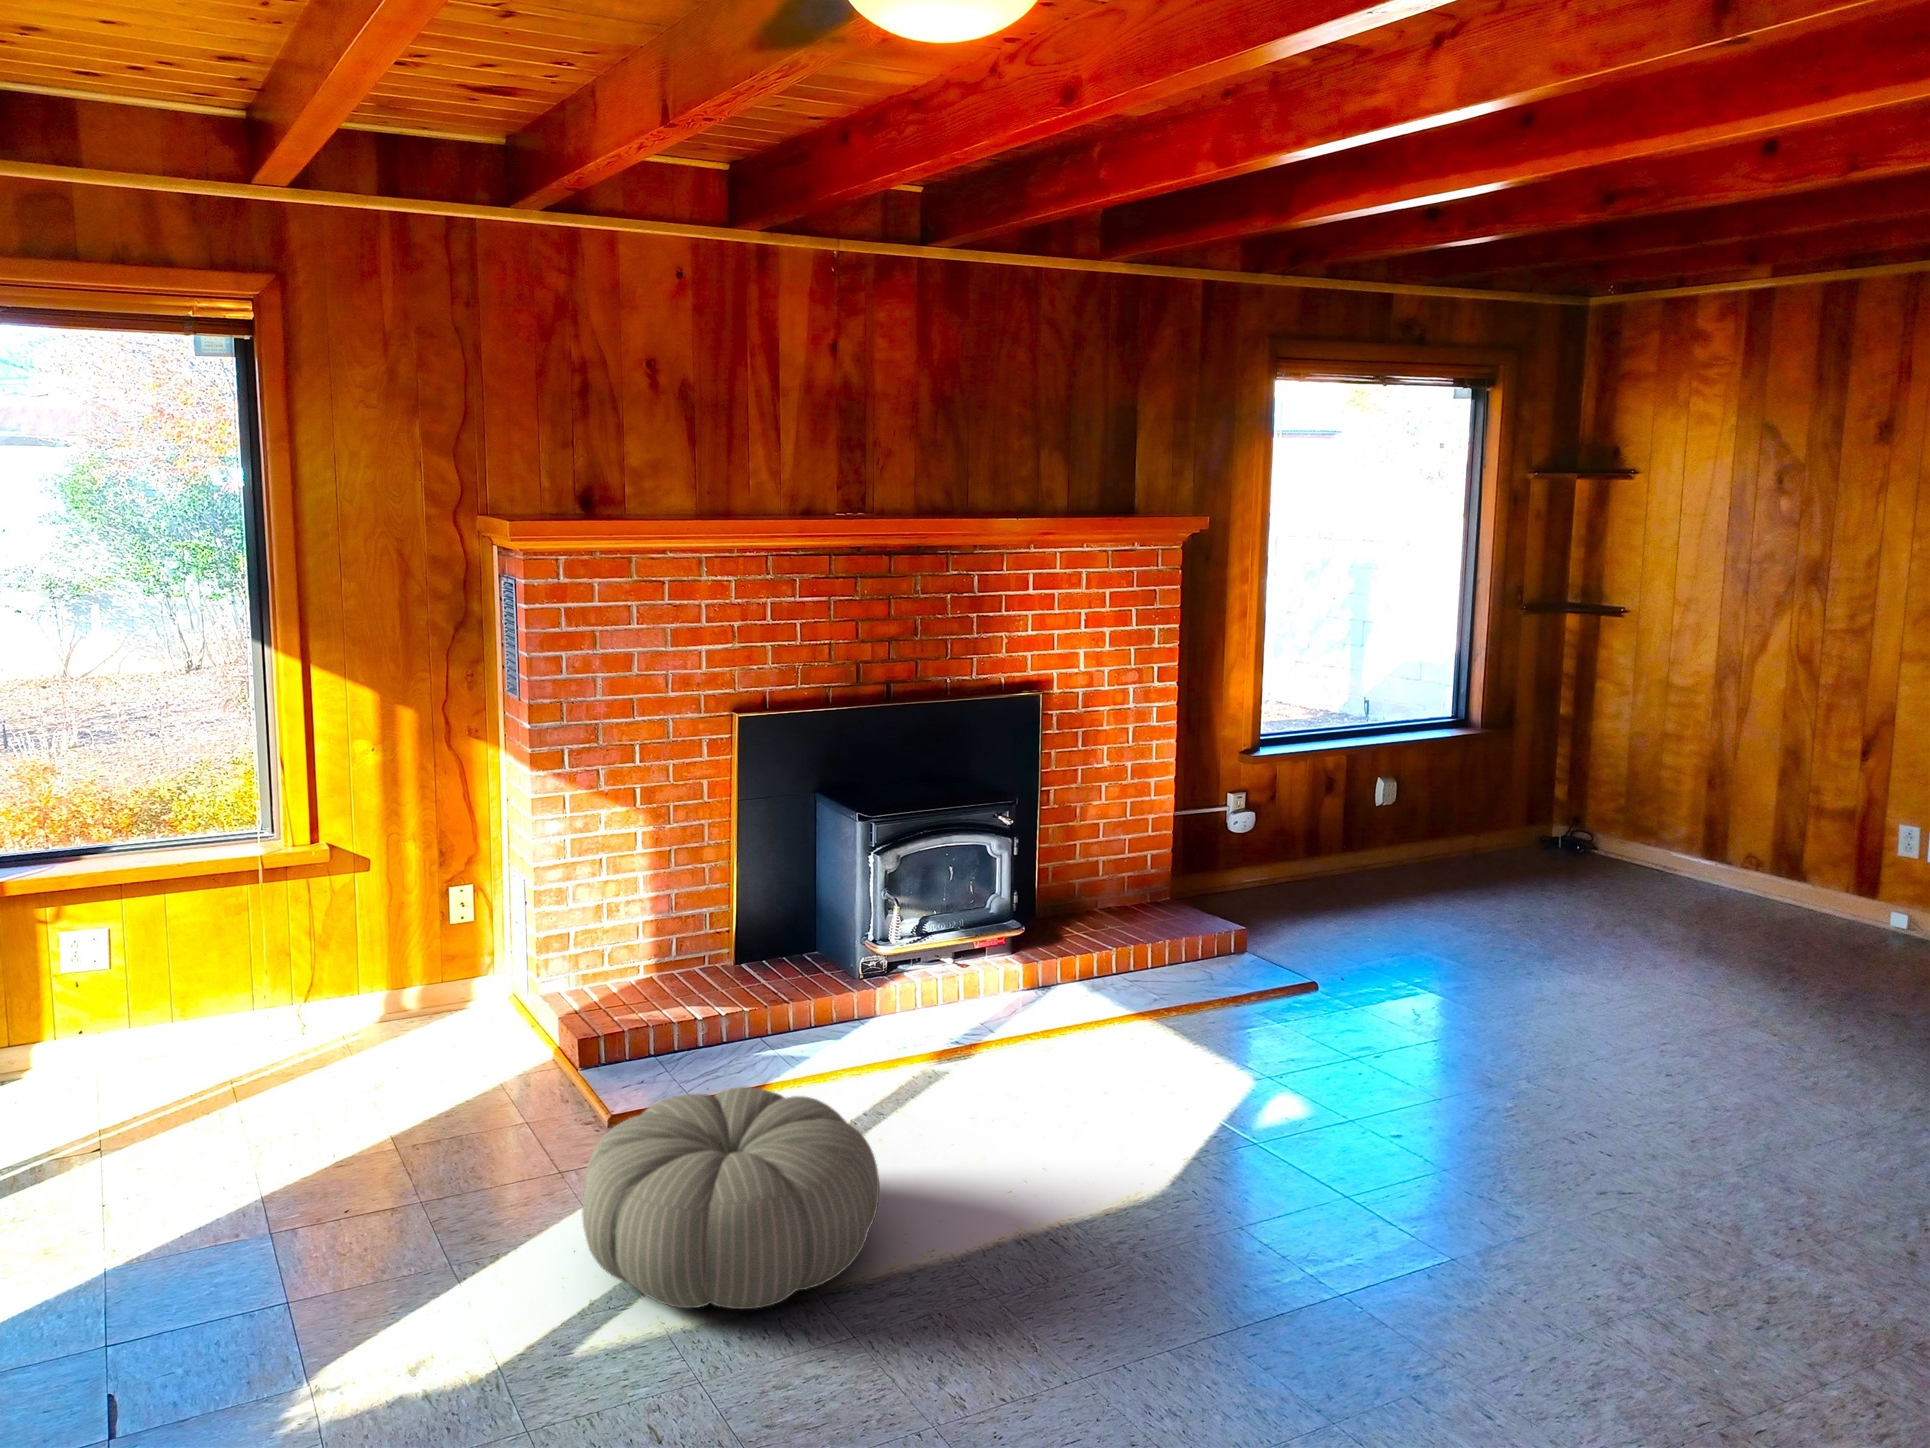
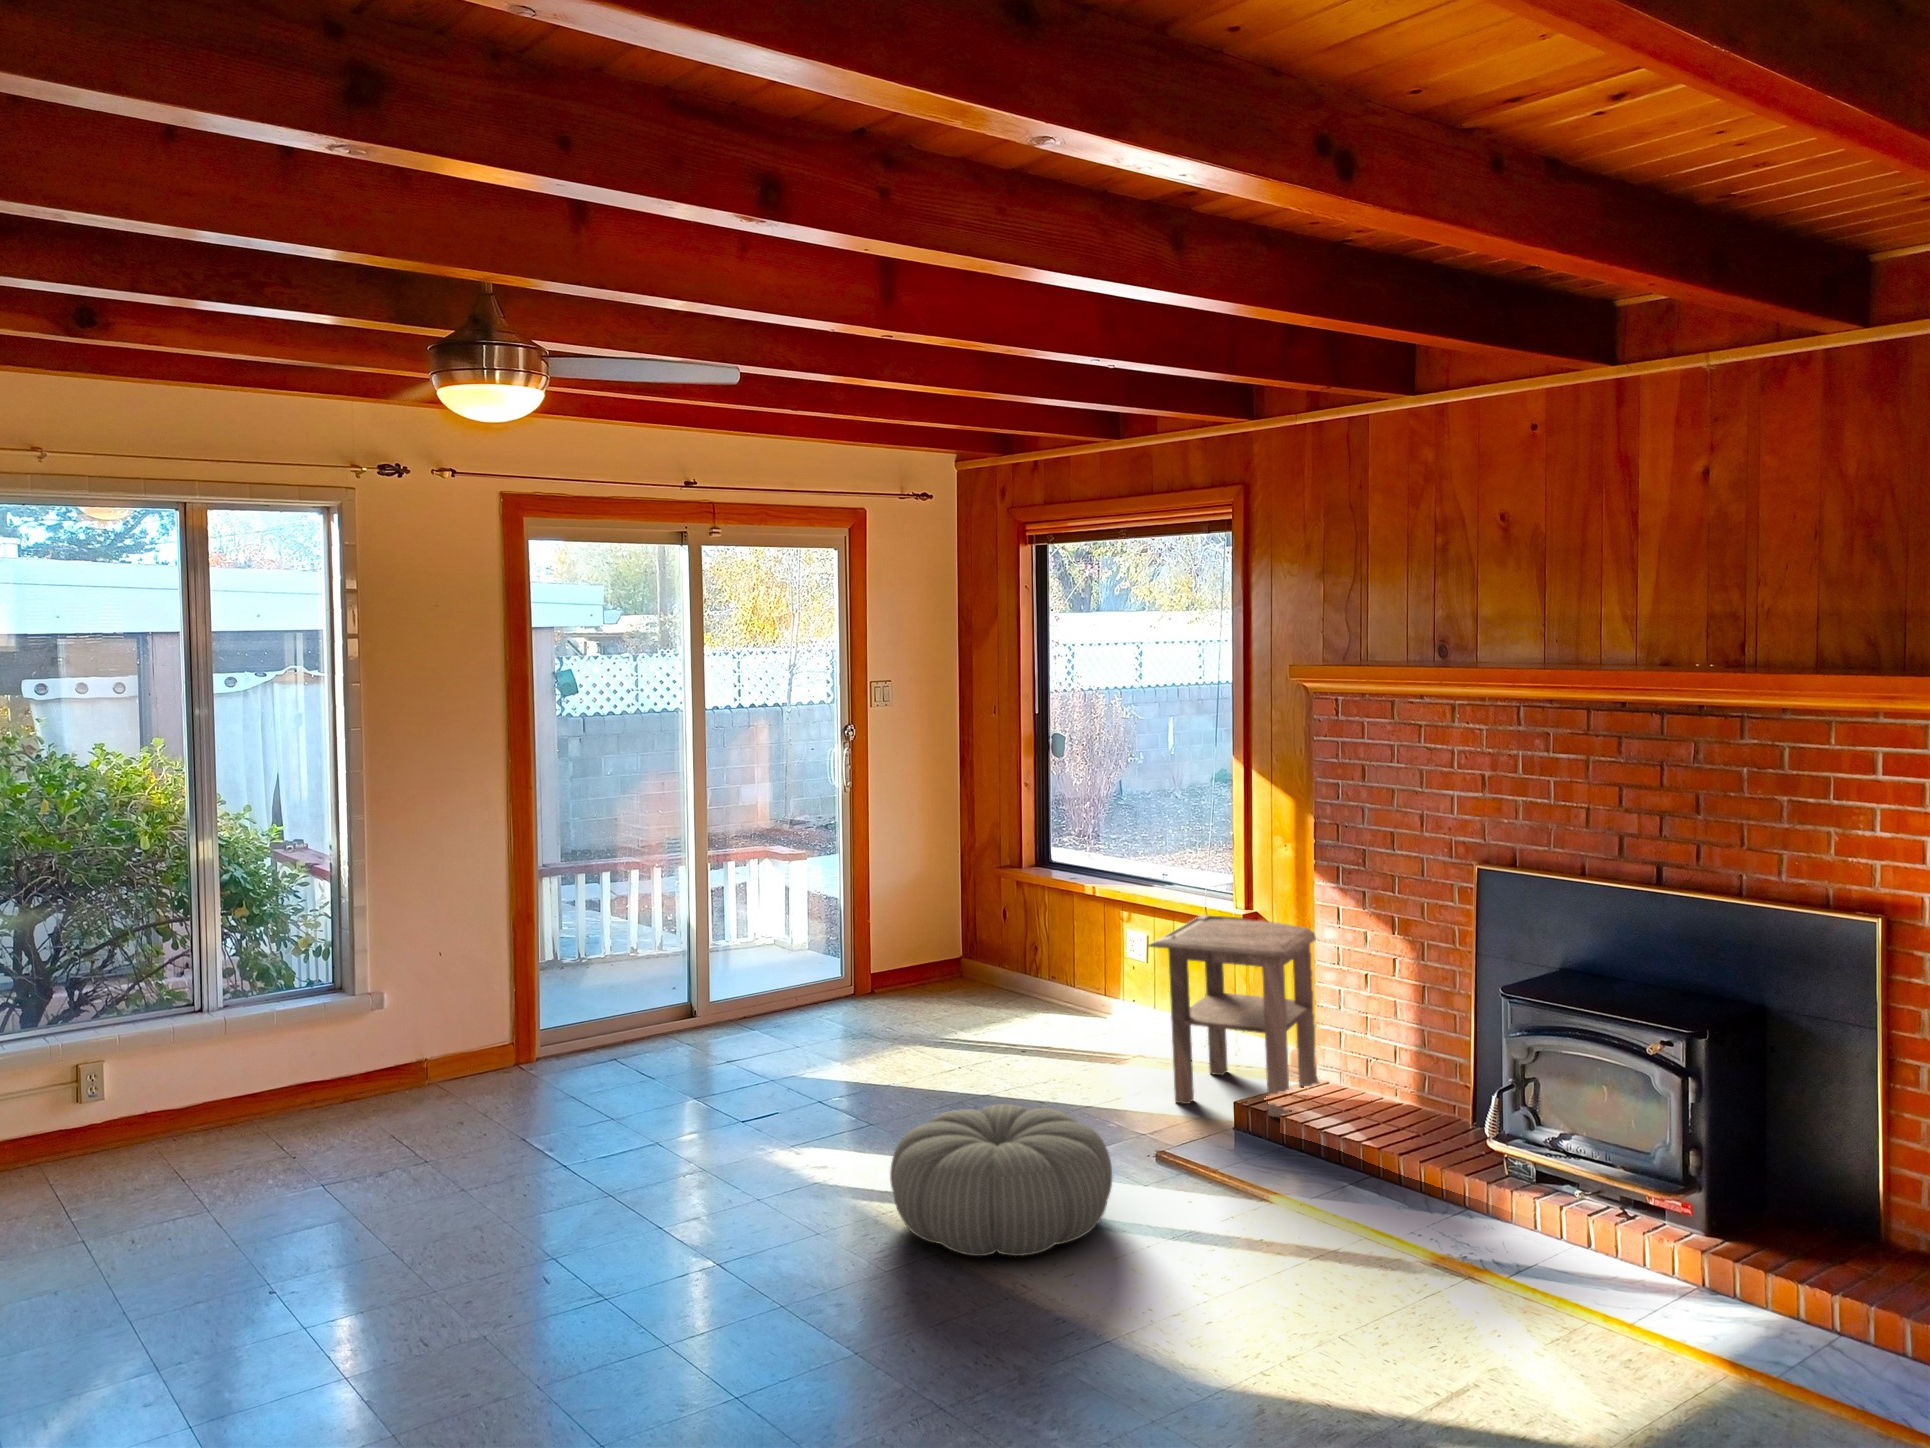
side table: none [317,831,579,1098] -> present [1149,915,1320,1117]

